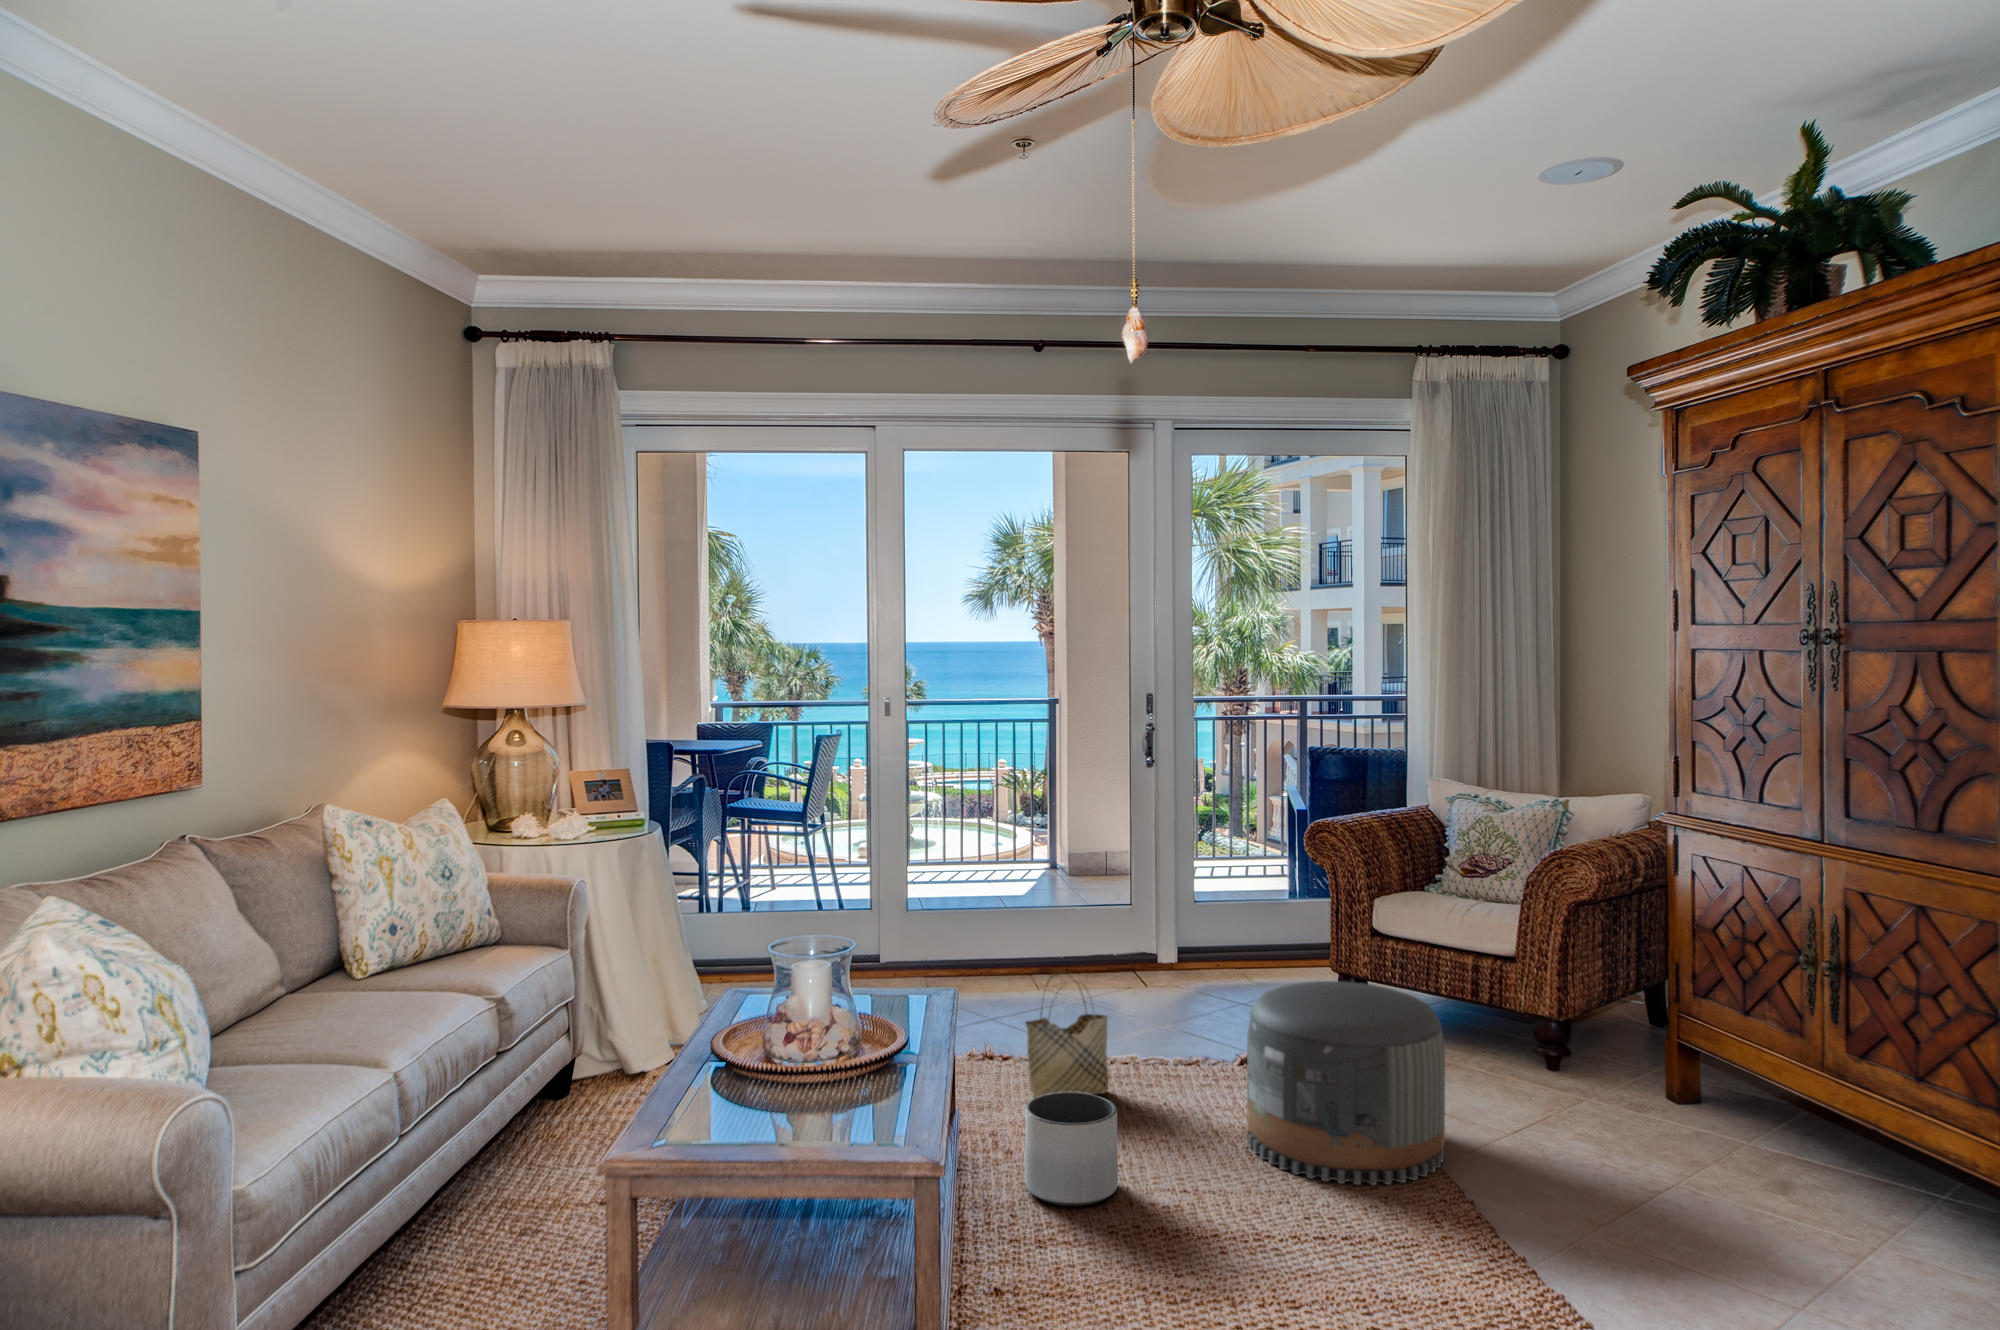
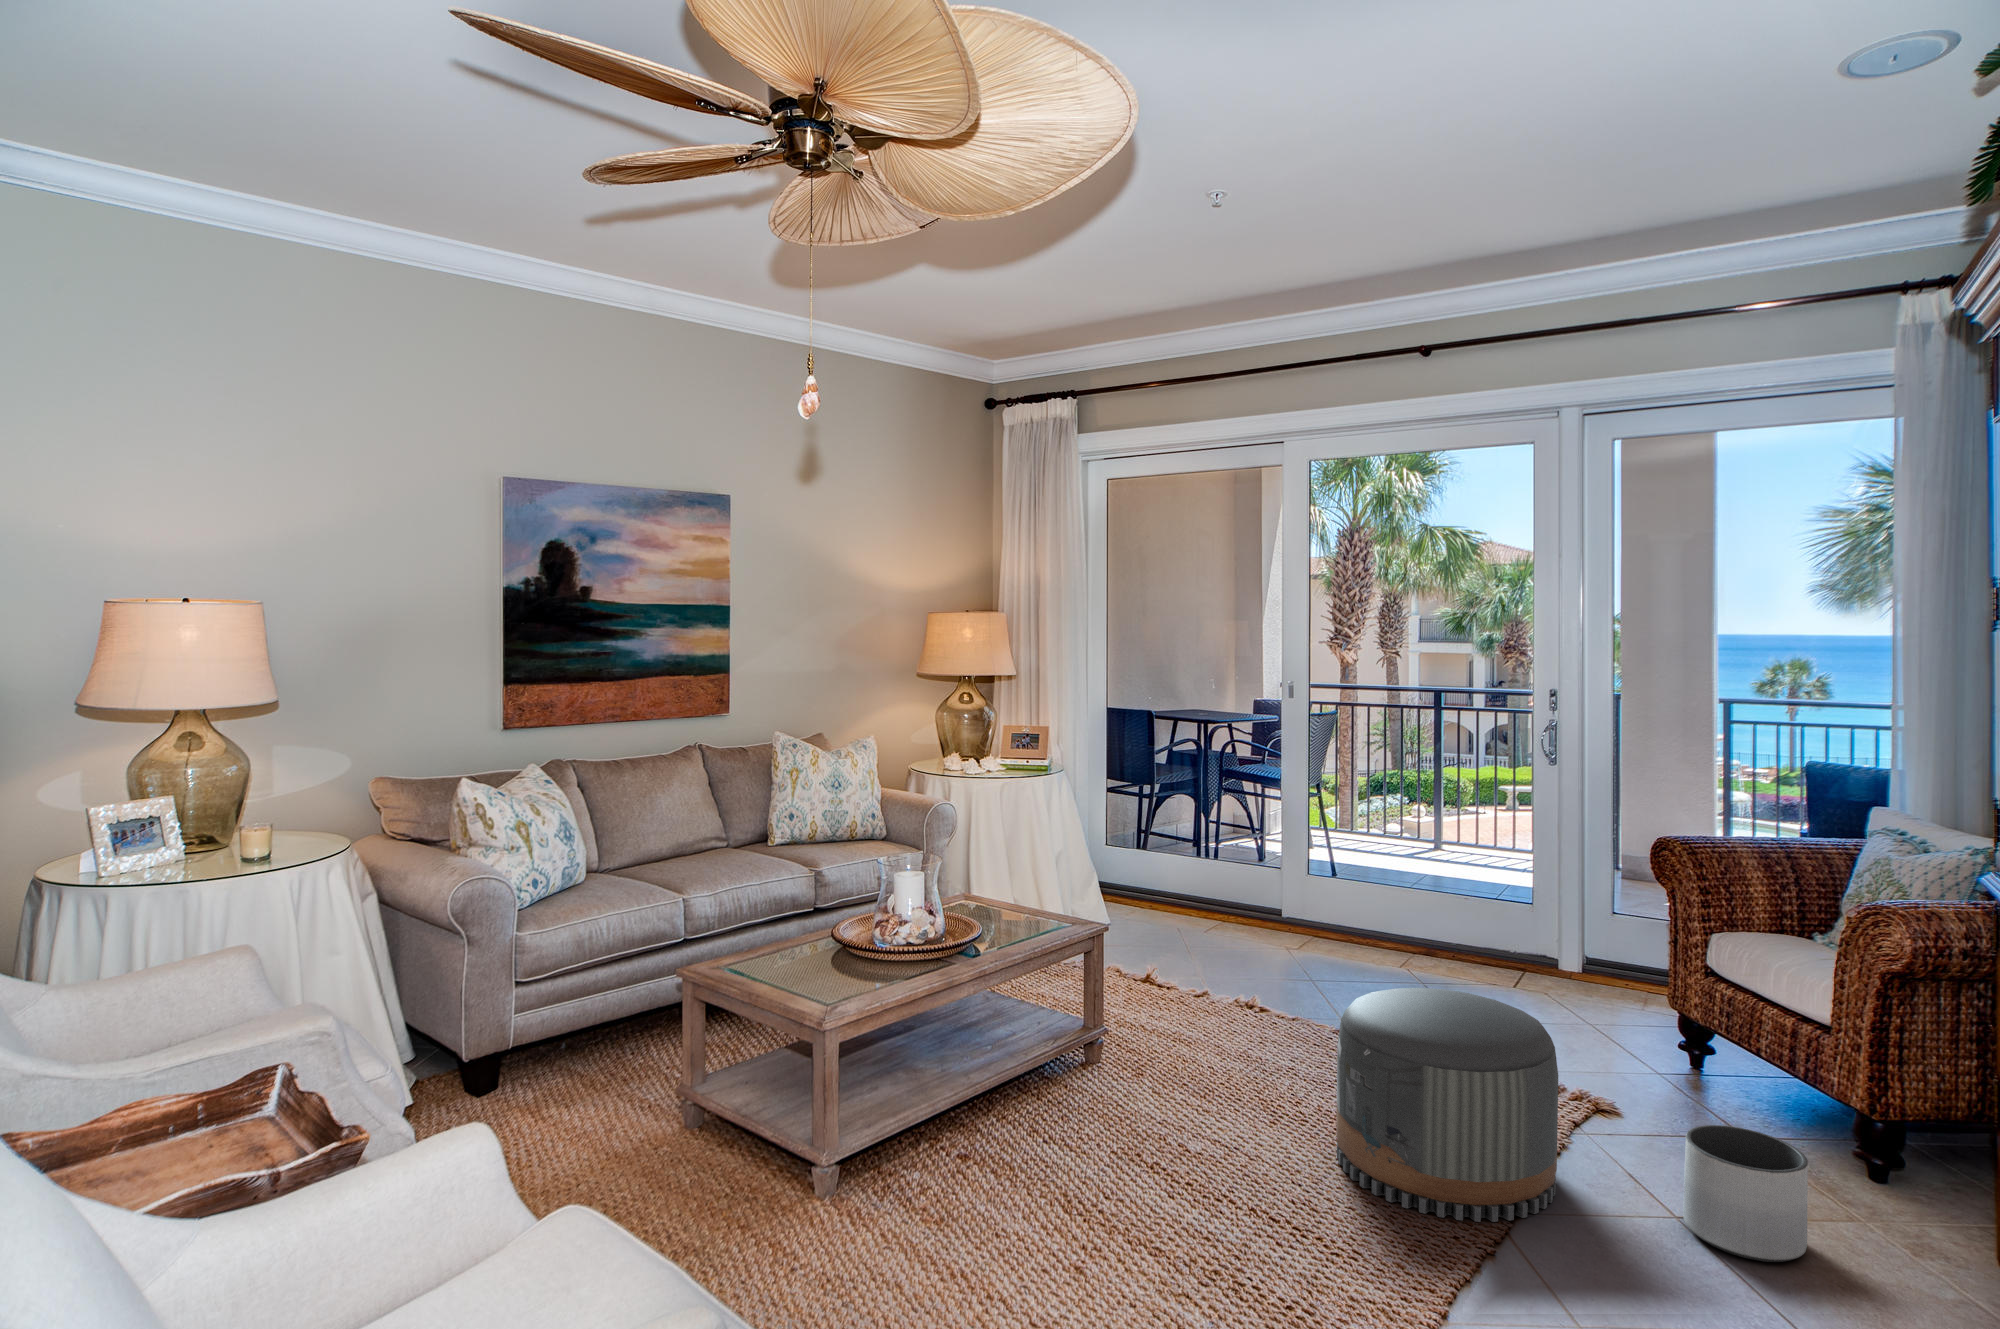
woven basket: present [1026,972,1109,1097] -> none [1223,936,1306,1057]
planter: present [1025,1092,1118,1206] -> present [1683,1125,1808,1262]

